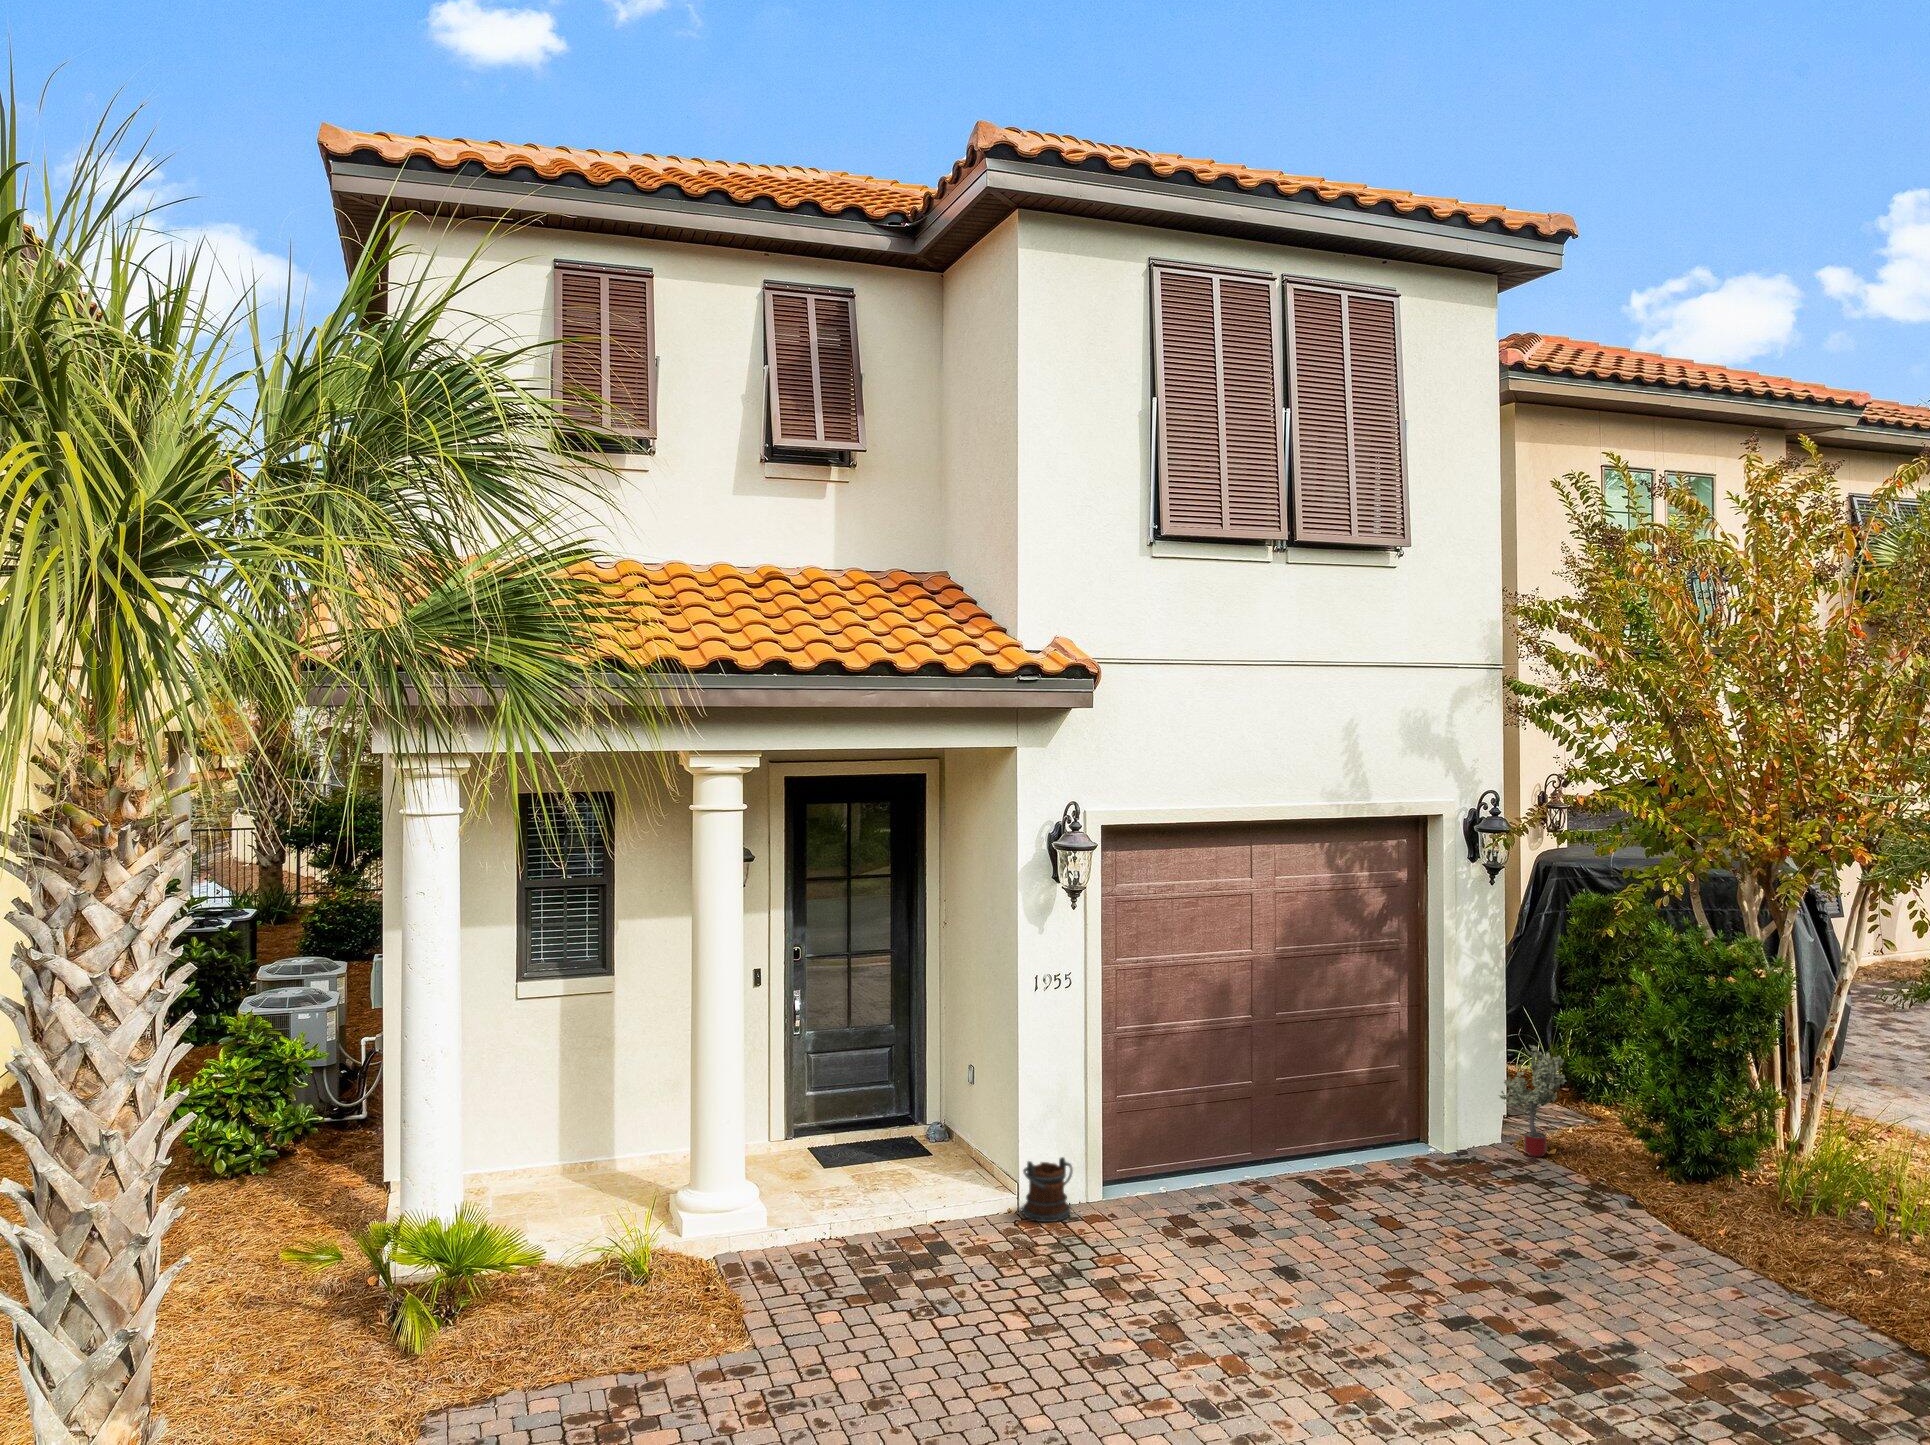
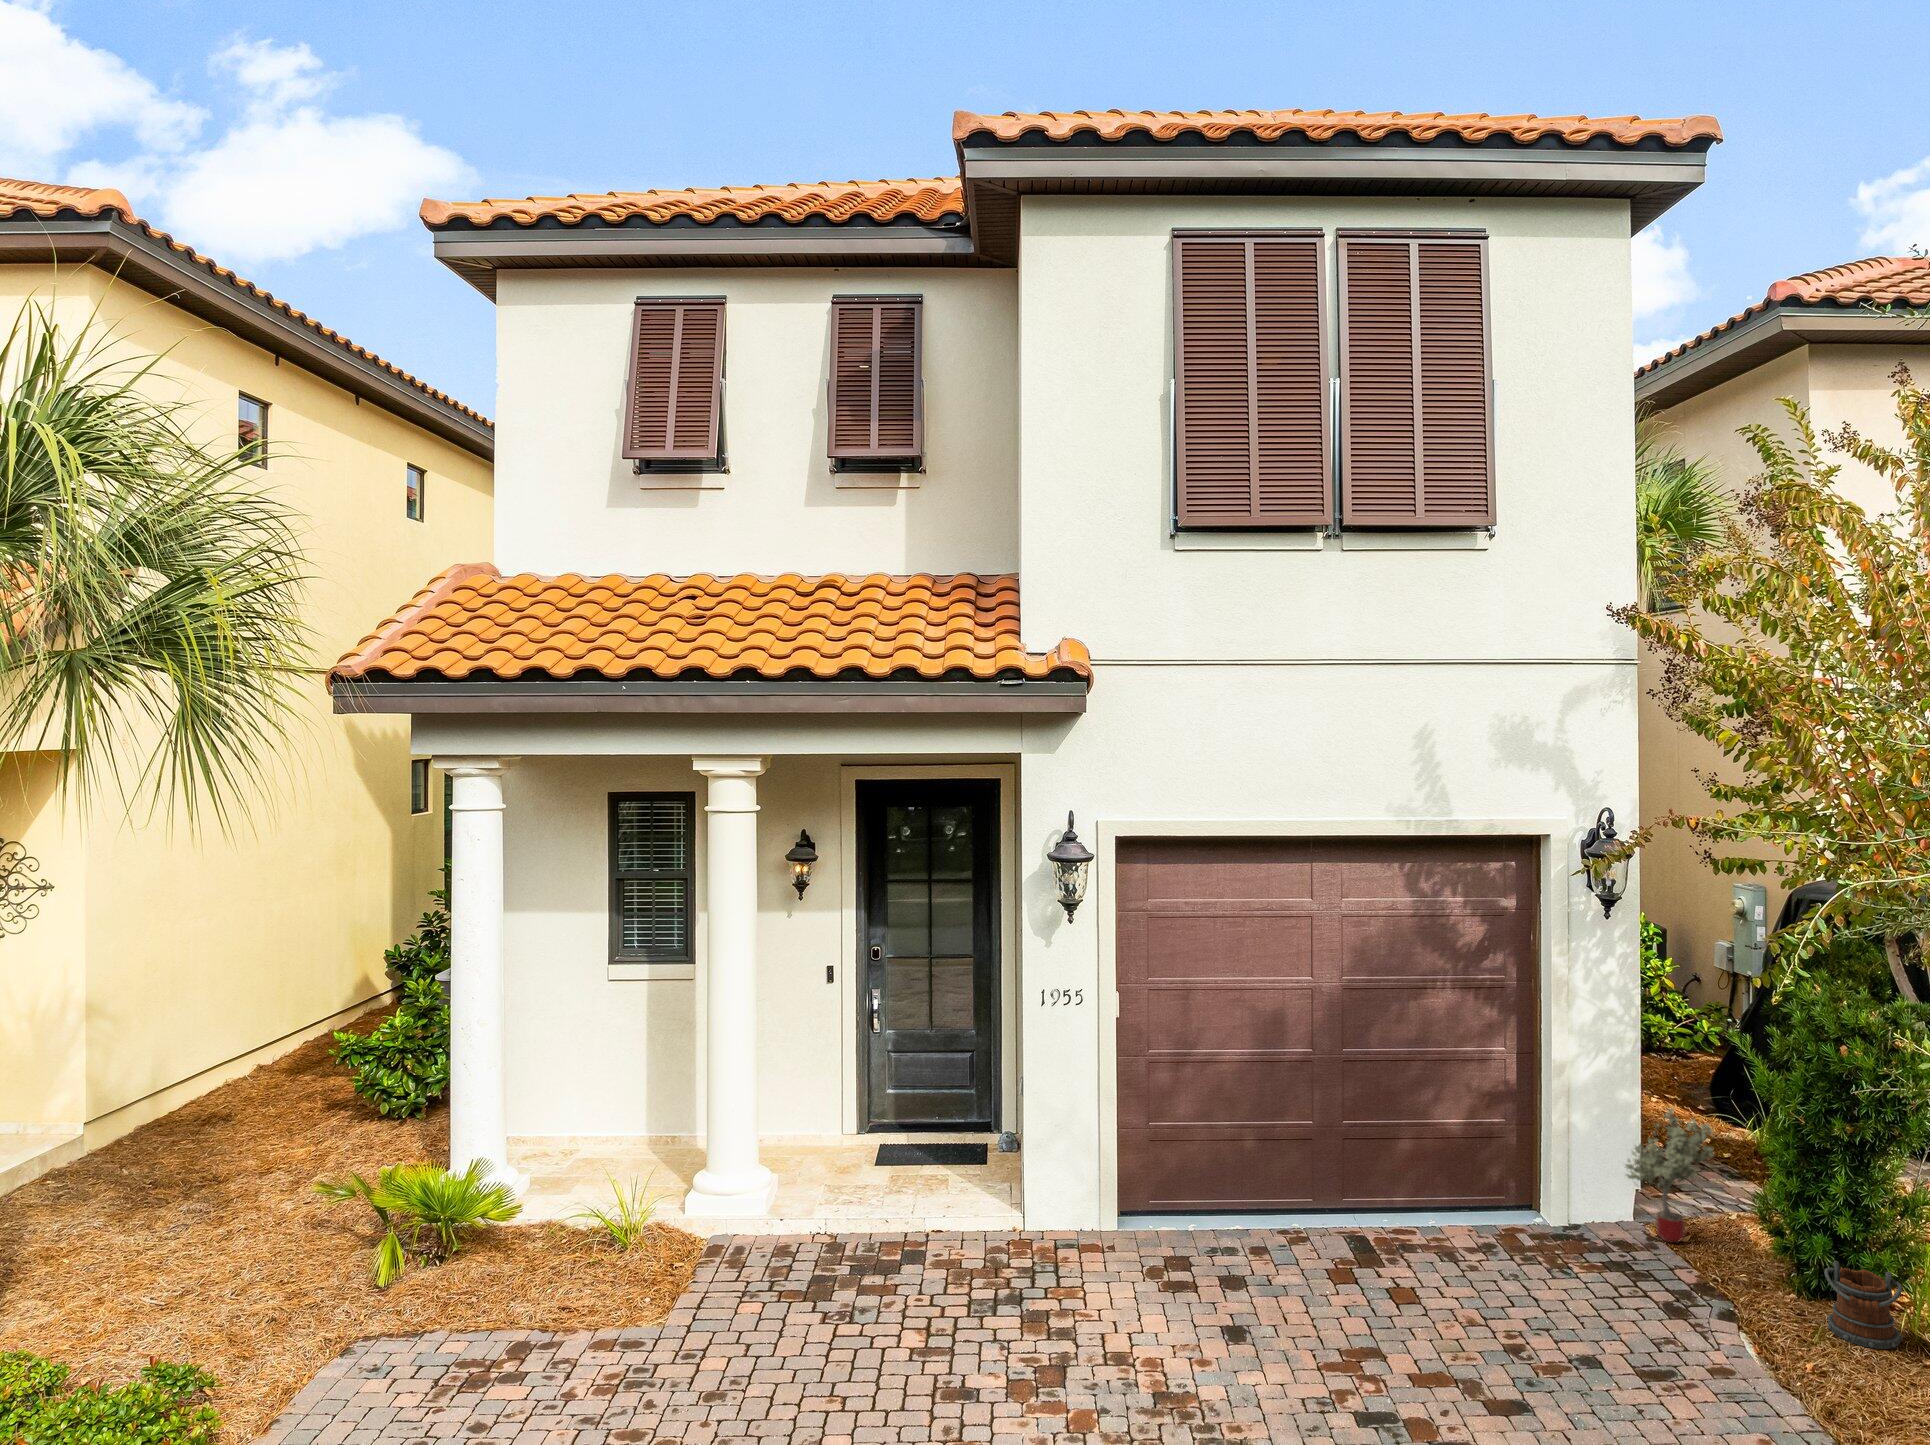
bucket: present [1021,1157,1073,1222] -> present [1824,1261,1903,1349]

